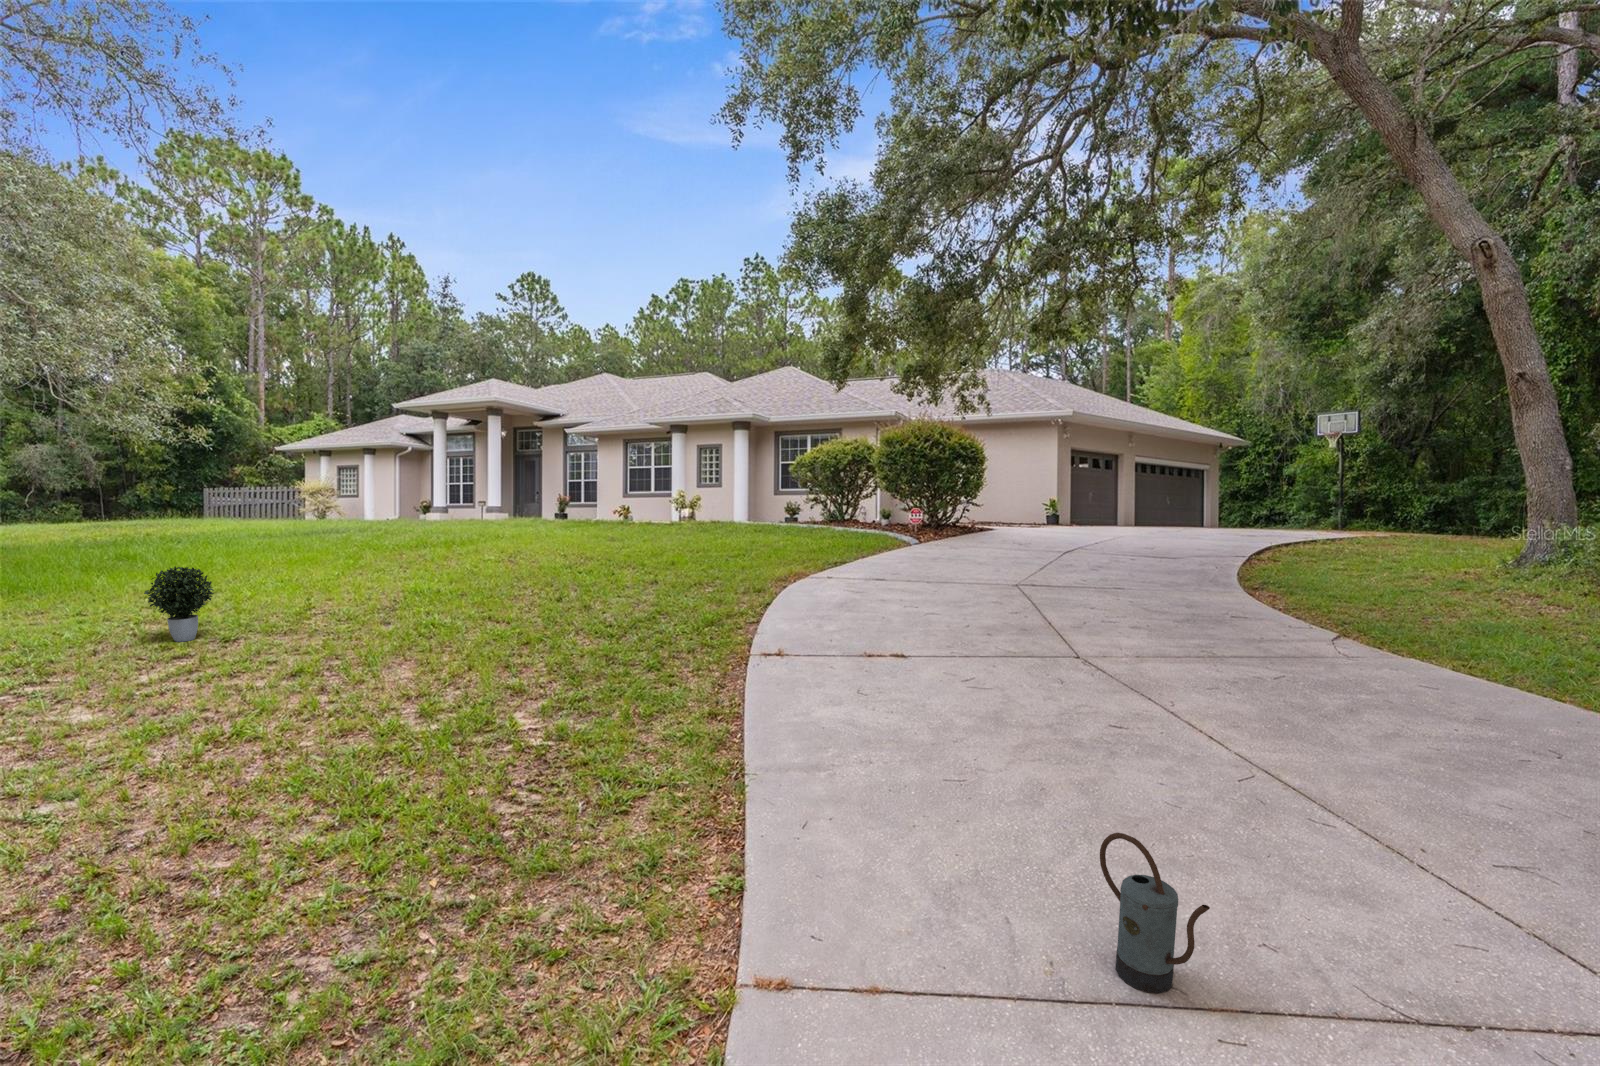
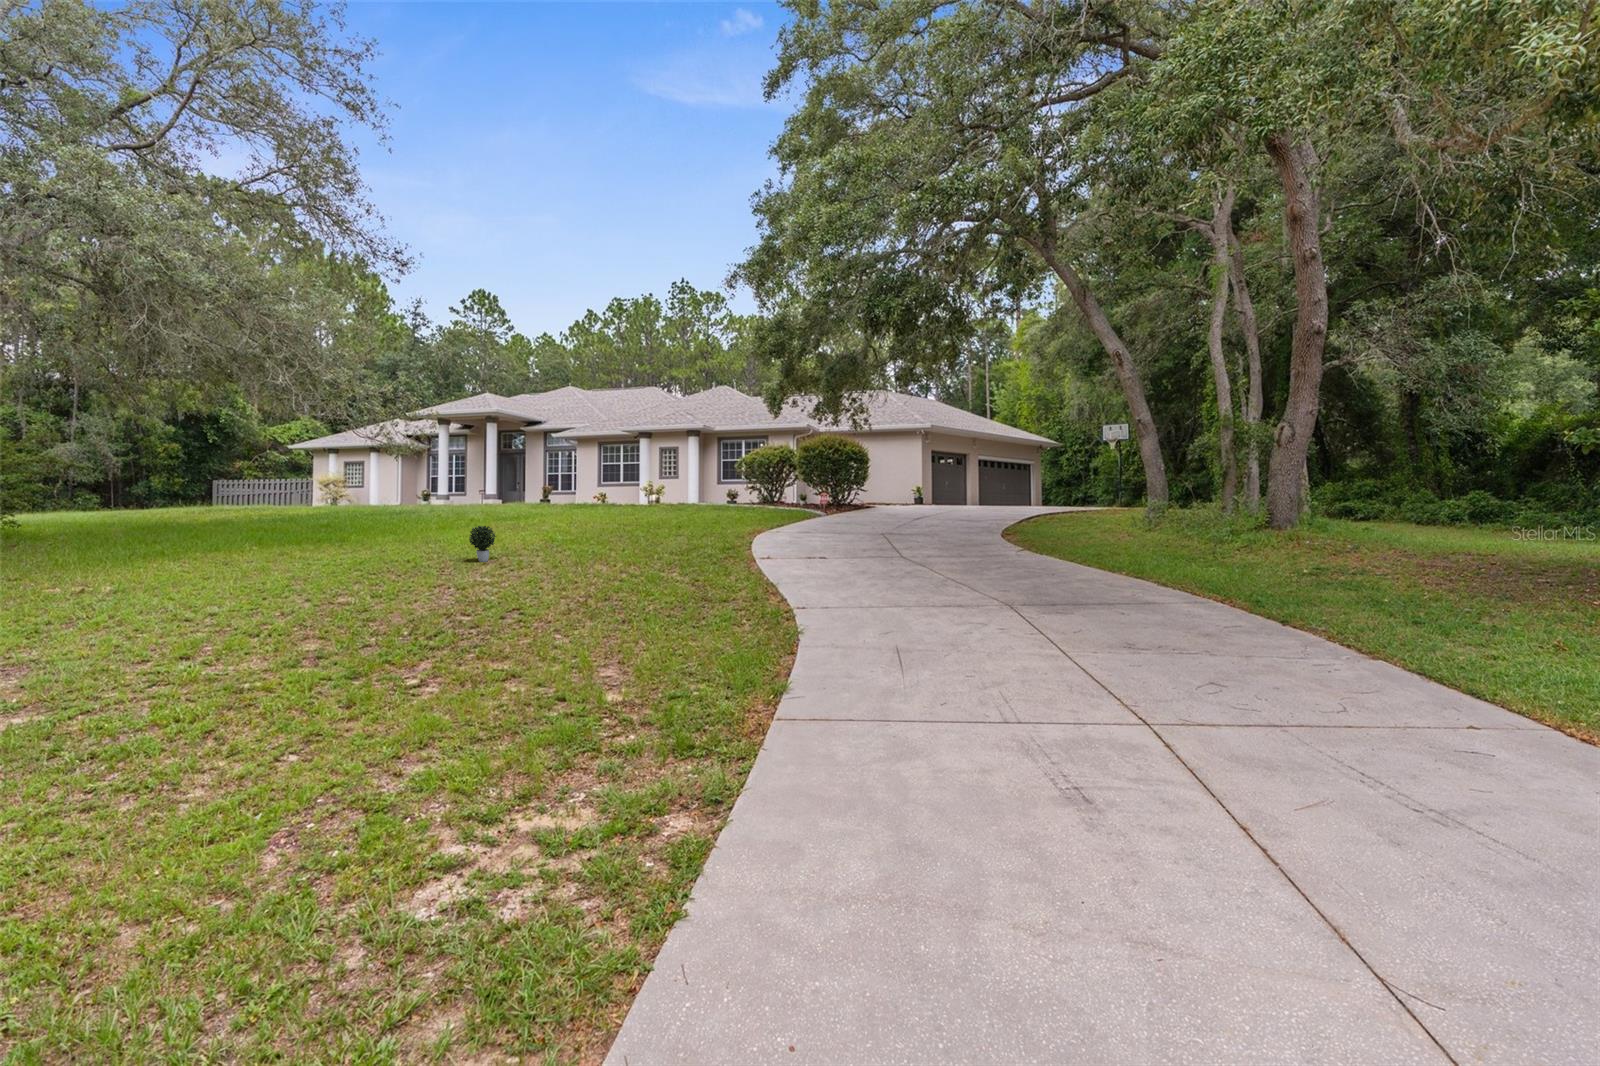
watering can: present [1100,833,1210,993] -> none [890,577,912,612]

